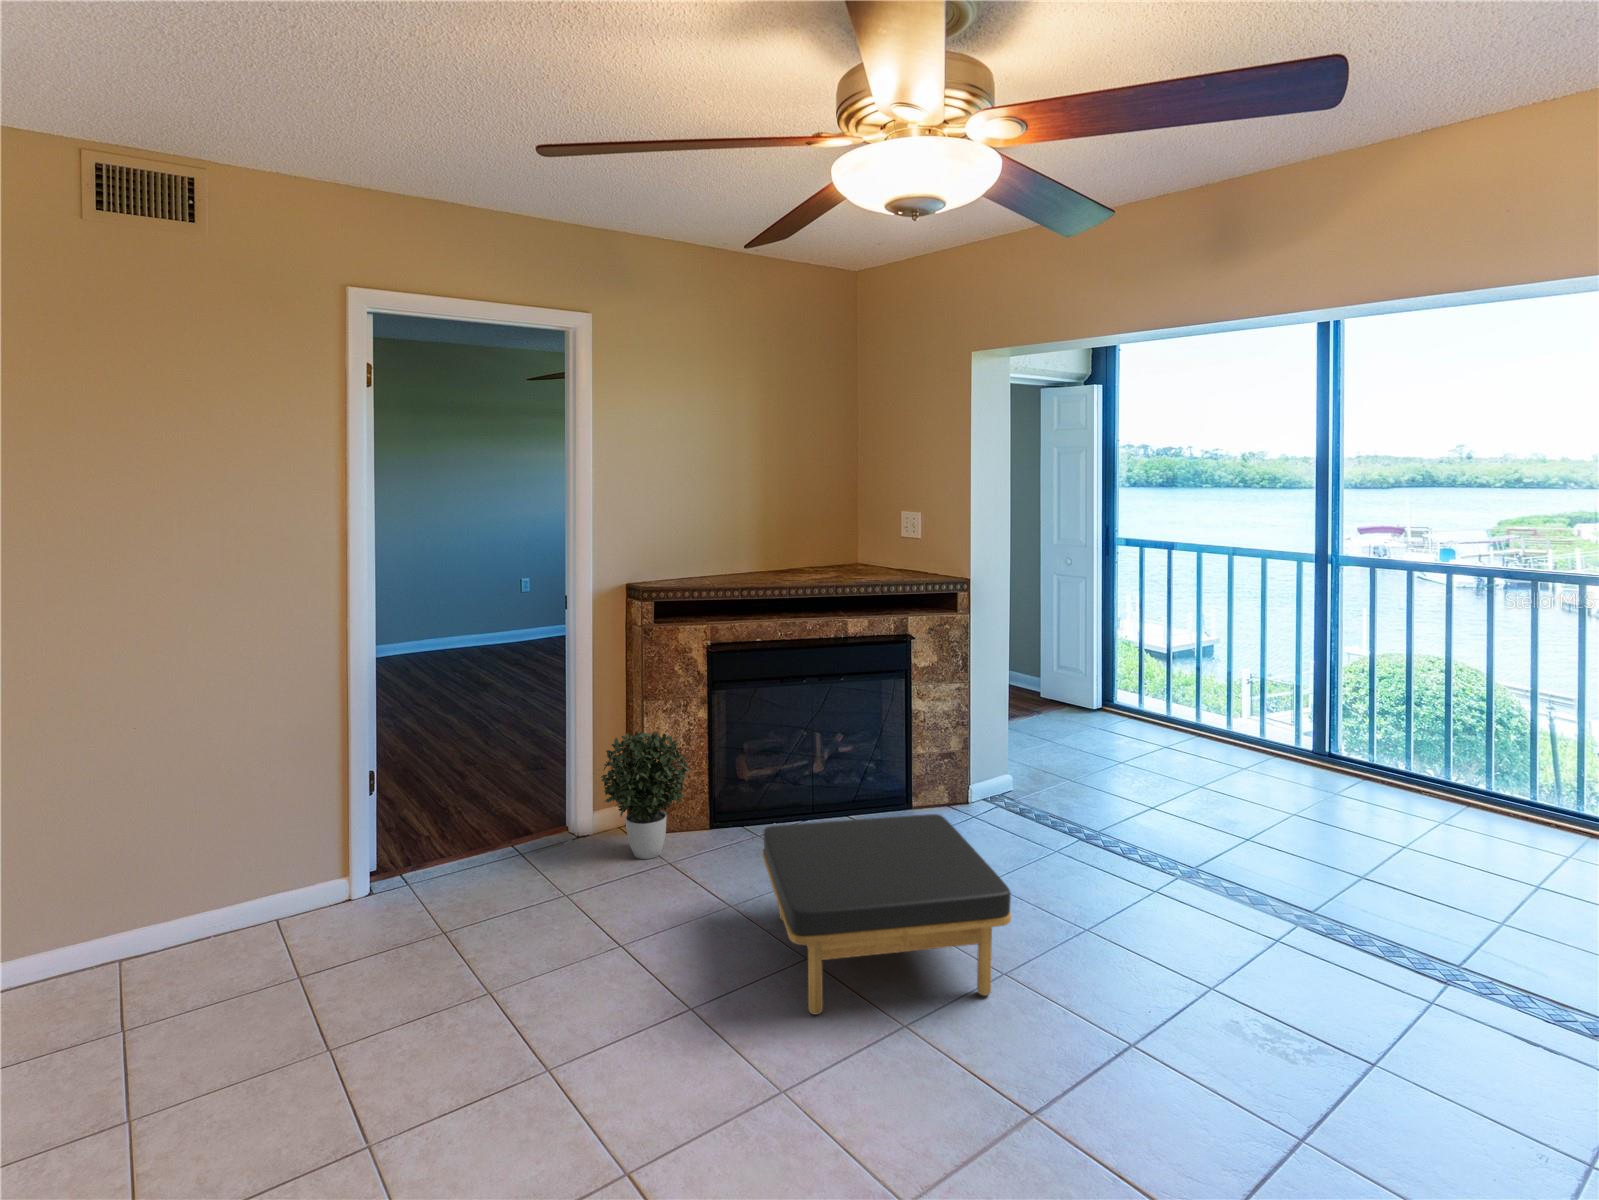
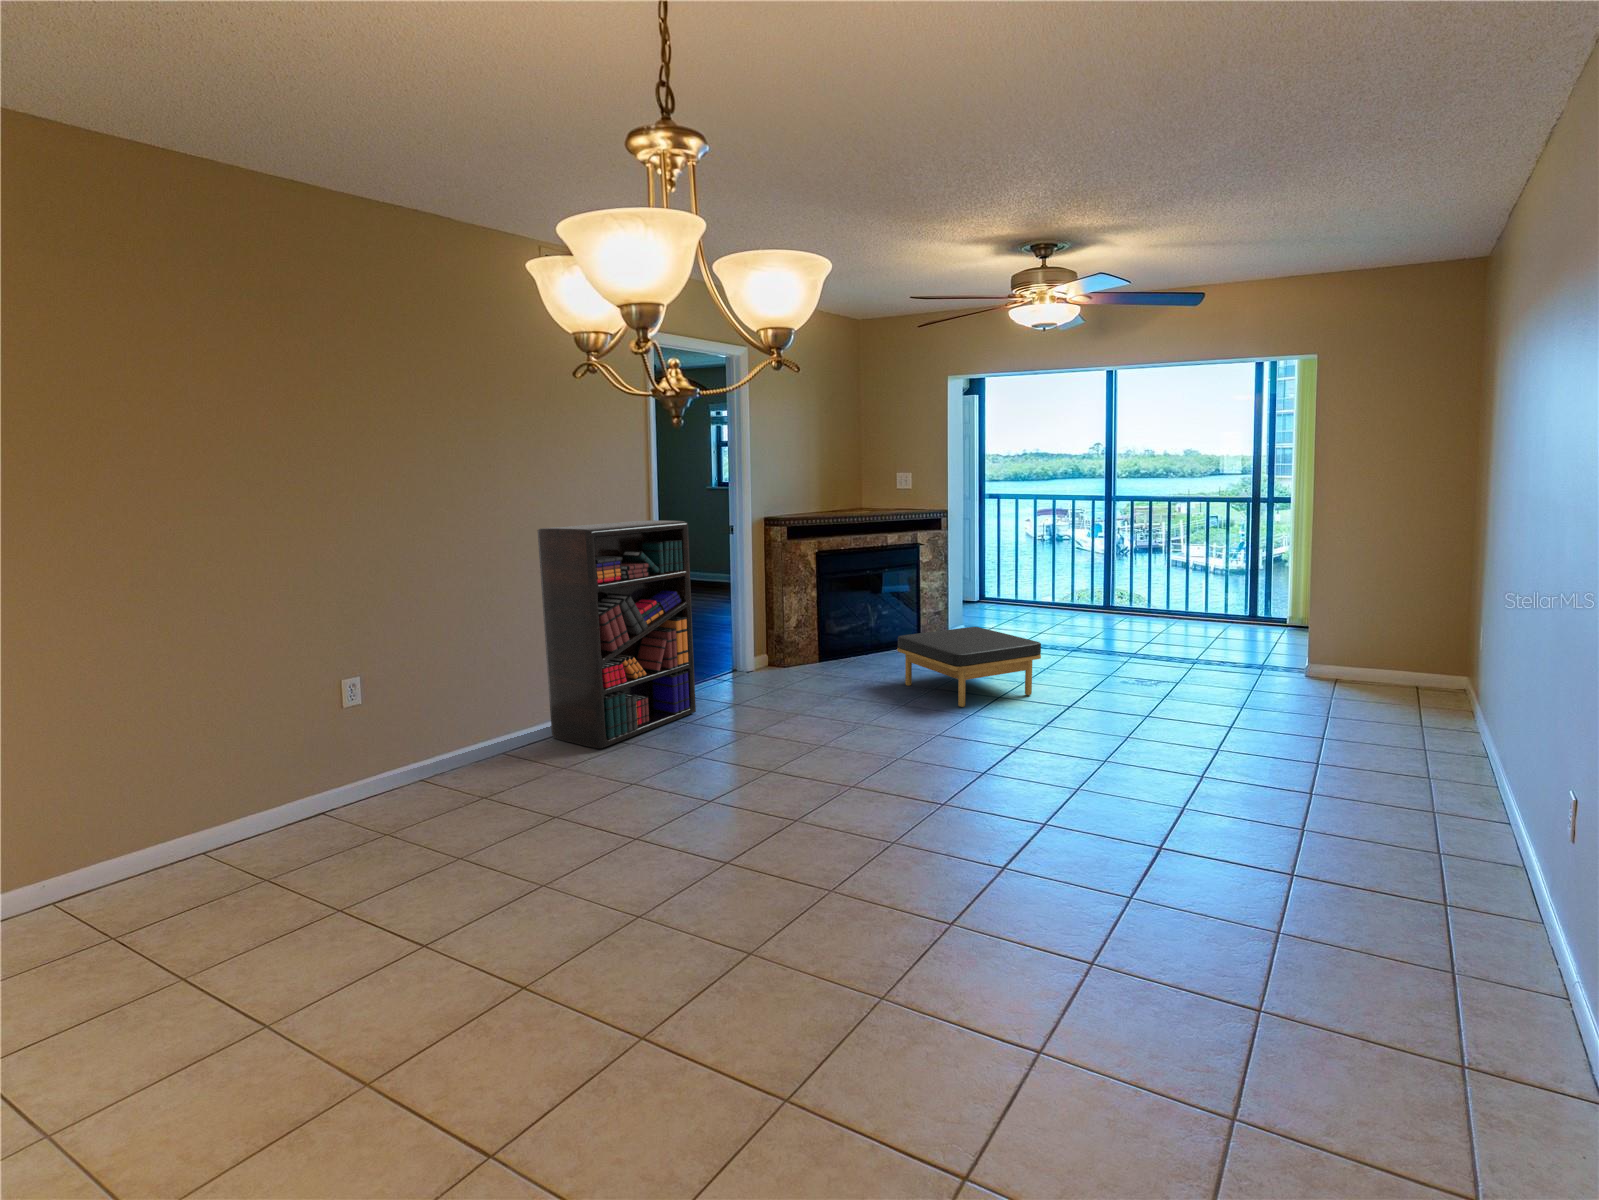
bookshelf: none [20,600,354,1031] -> present [537,520,696,748]
potted plant: present [601,732,690,859] -> none [774,600,827,674]

